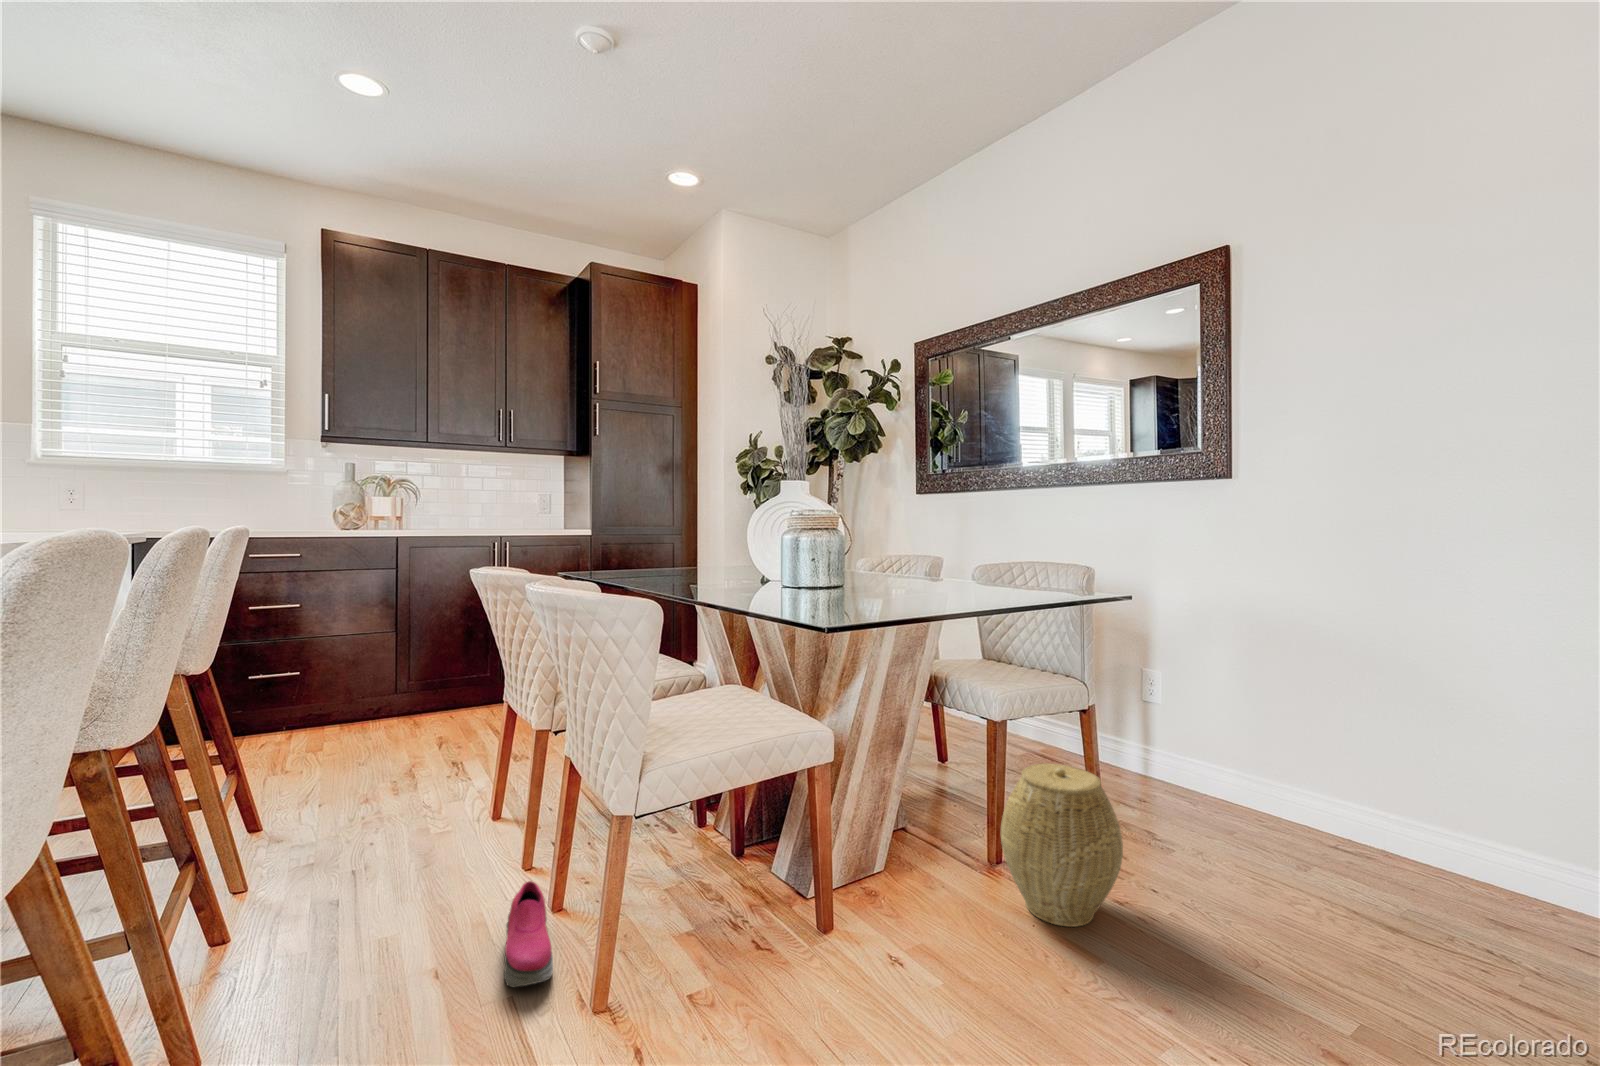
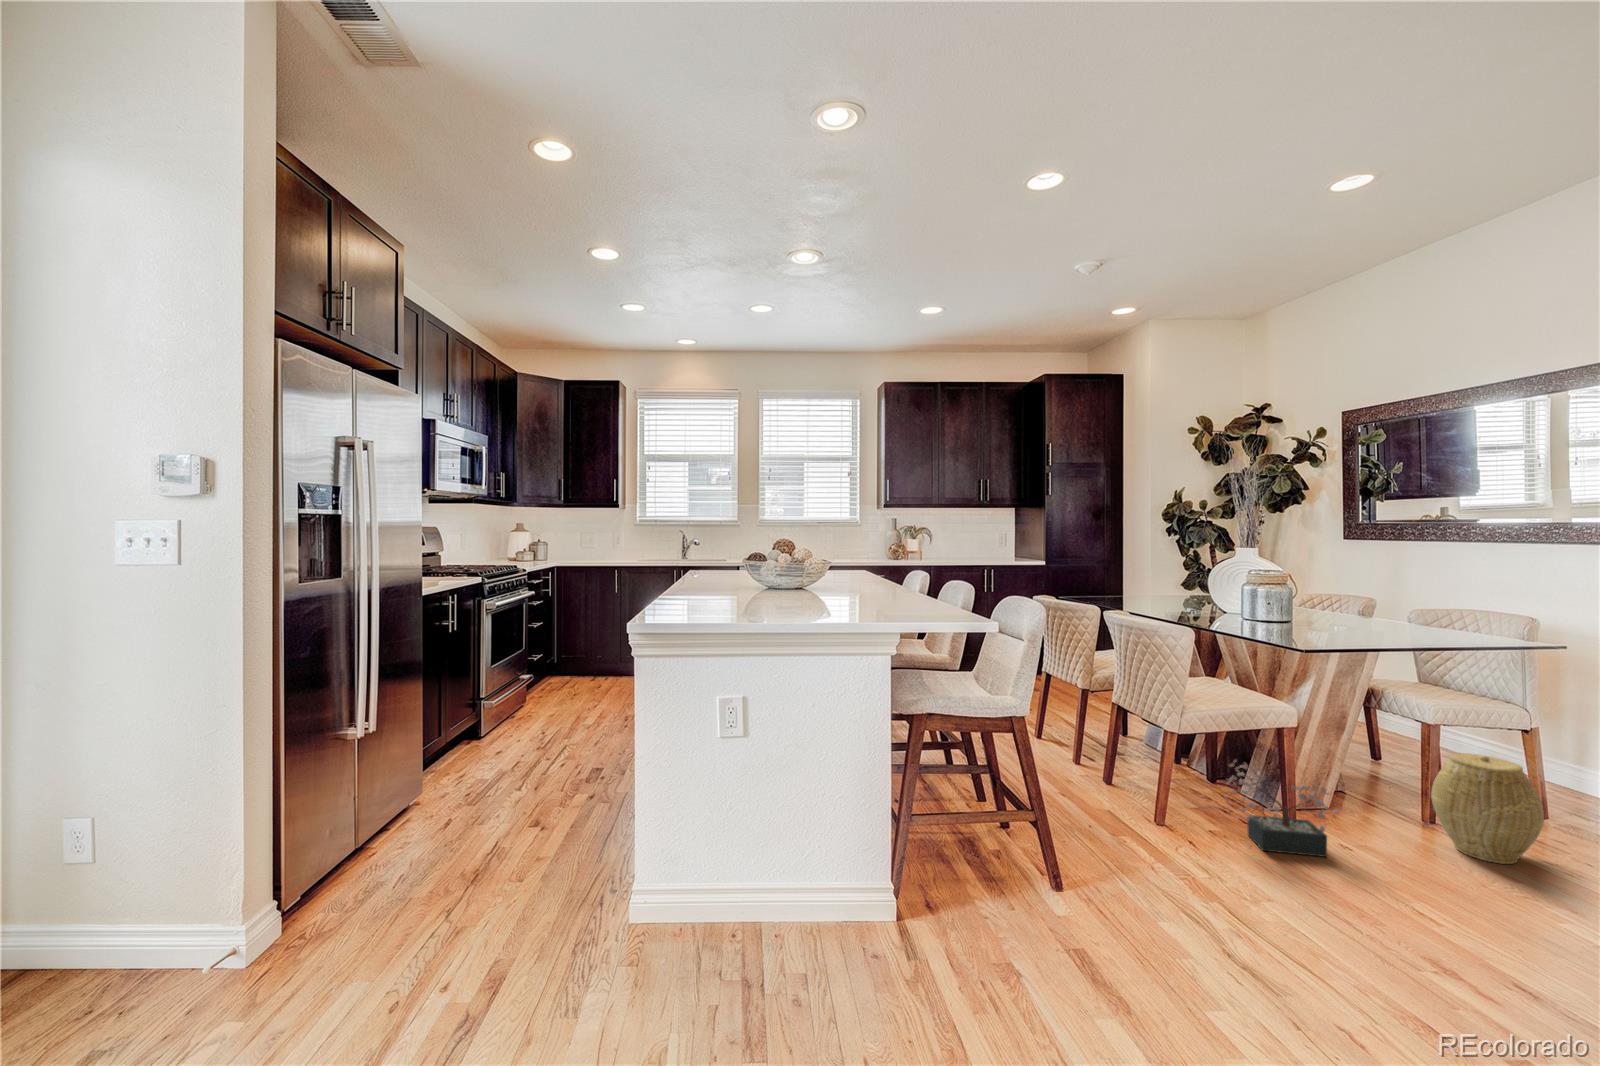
decorative plant: none [717,834,886,1006] -> present [1225,760,1339,857]
shoe: present [504,881,553,987] -> none [1087,771,1125,816]

